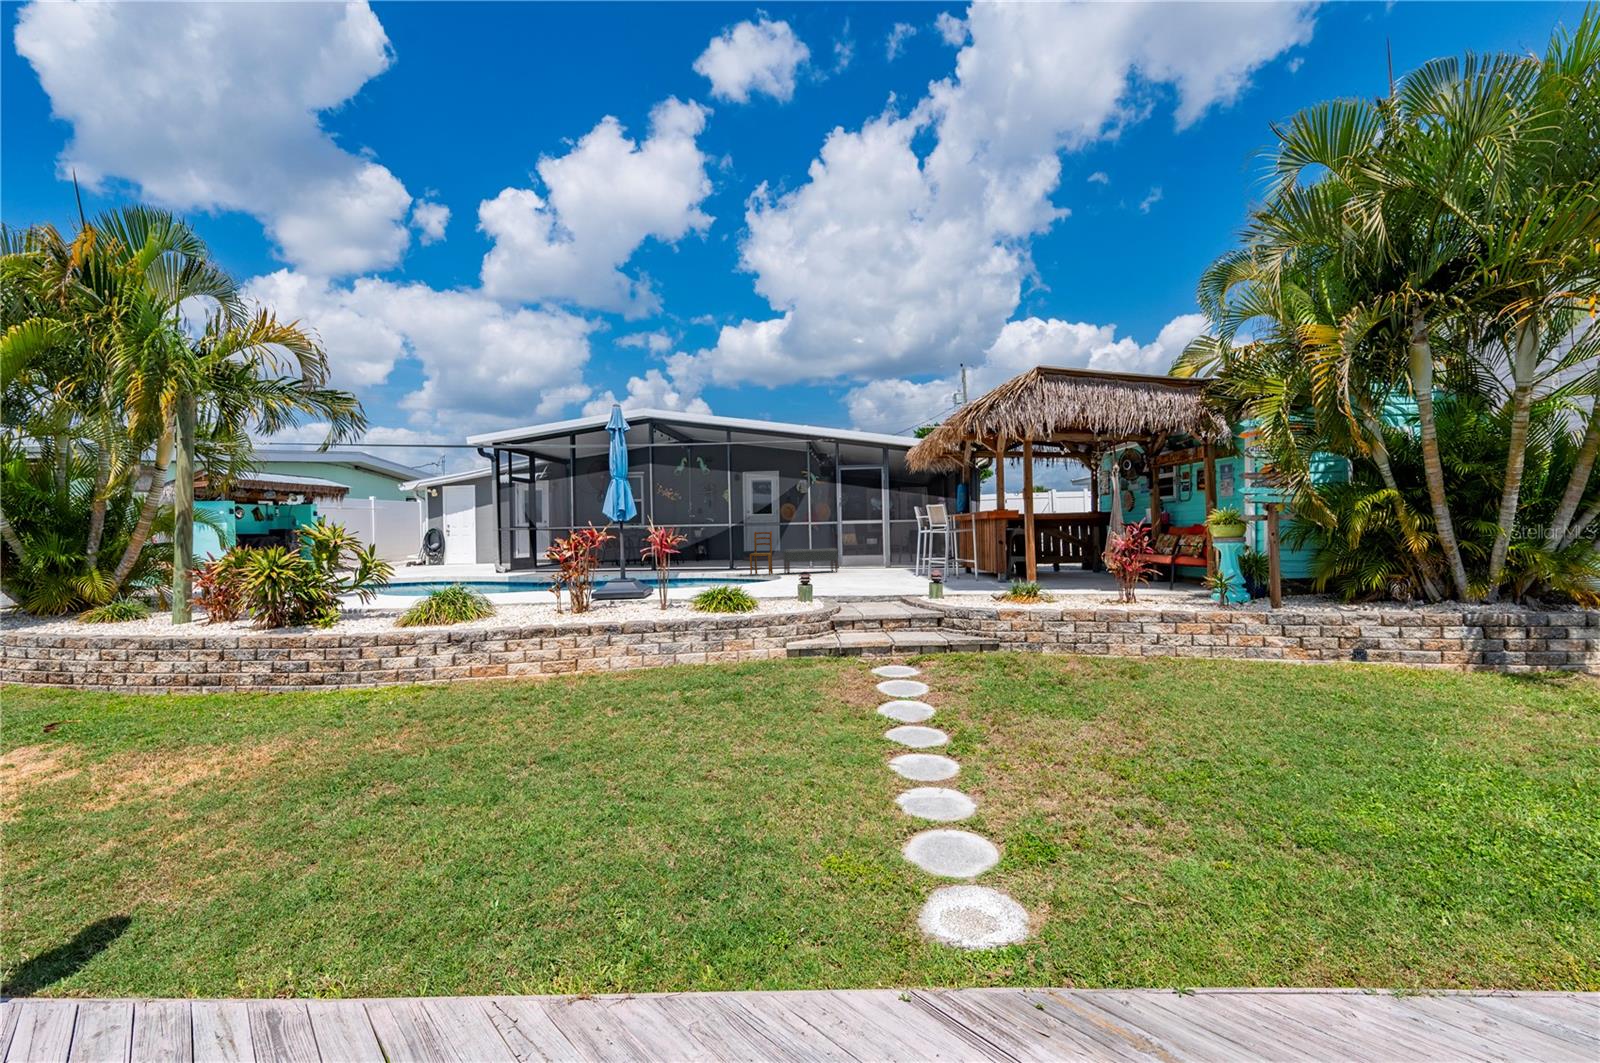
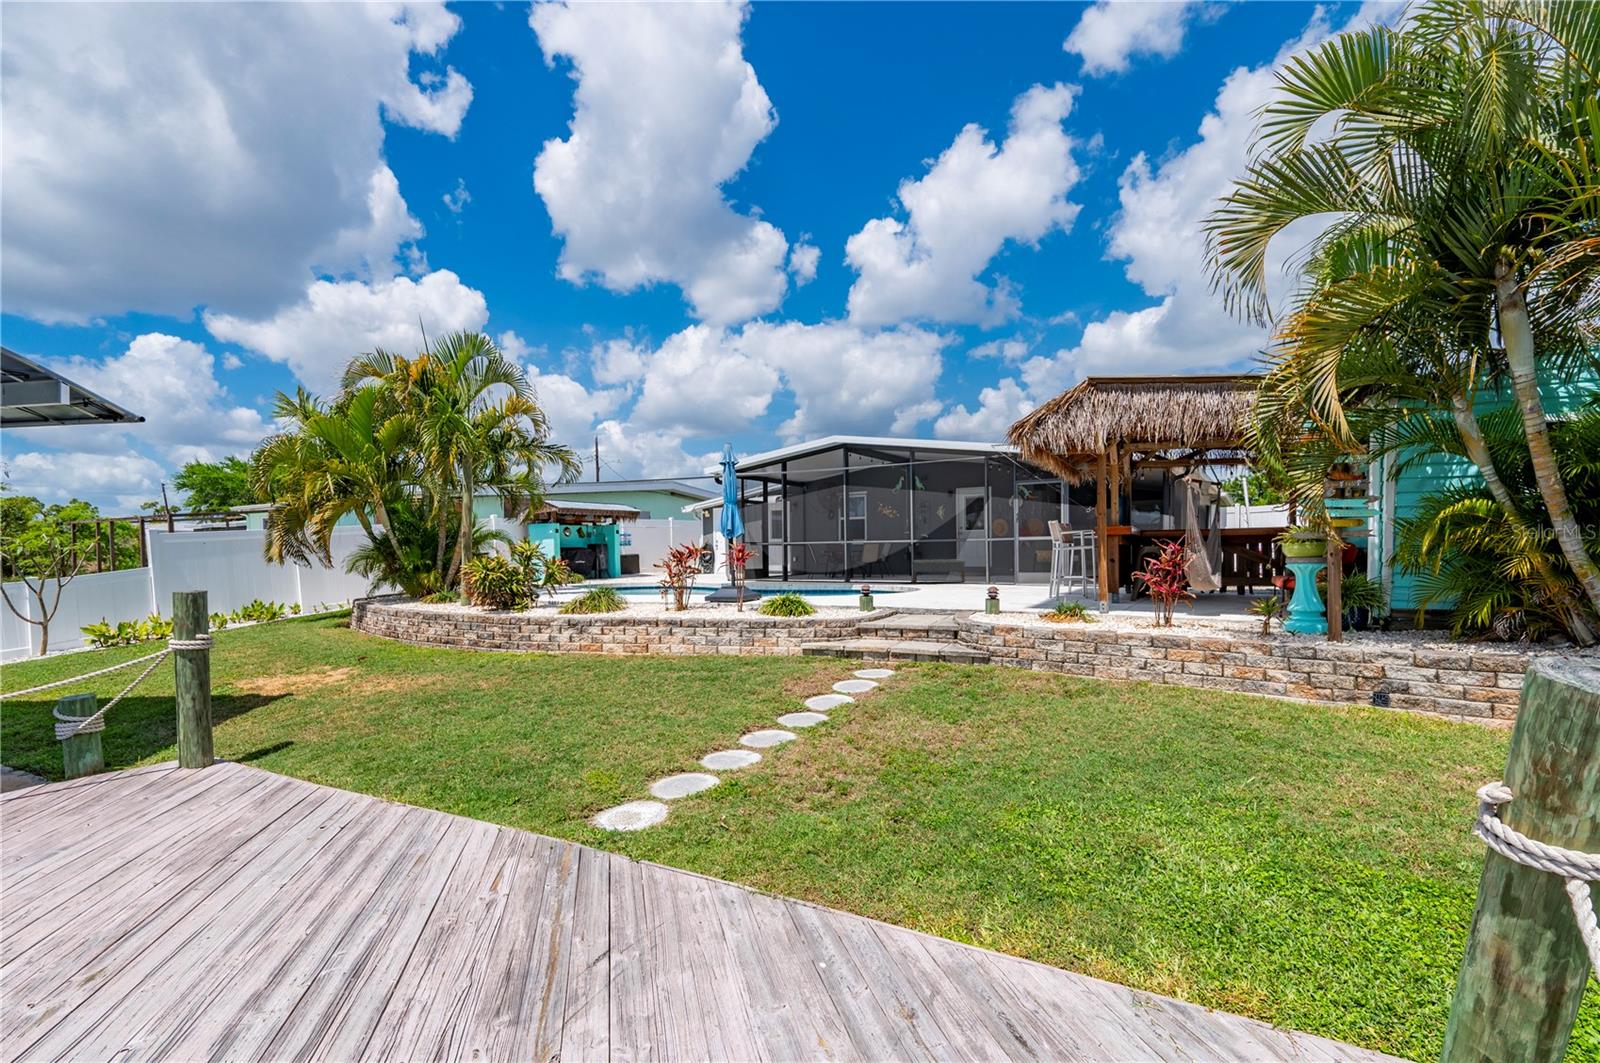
chair: present [750,531,773,575] -> none [879,542,904,584]

